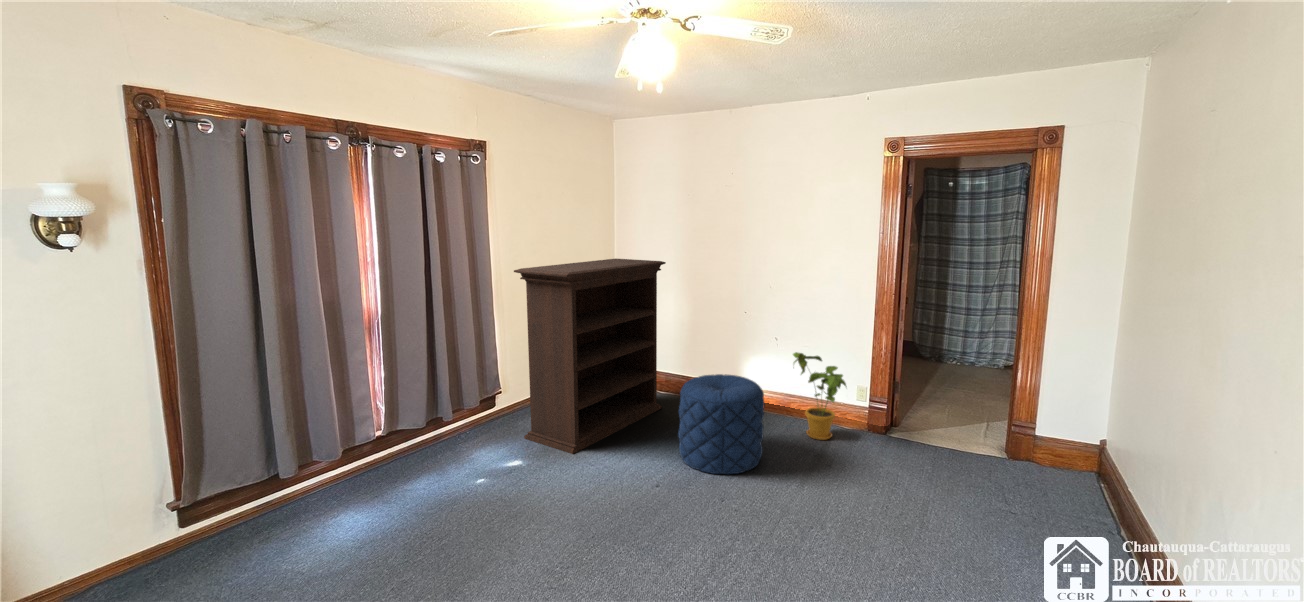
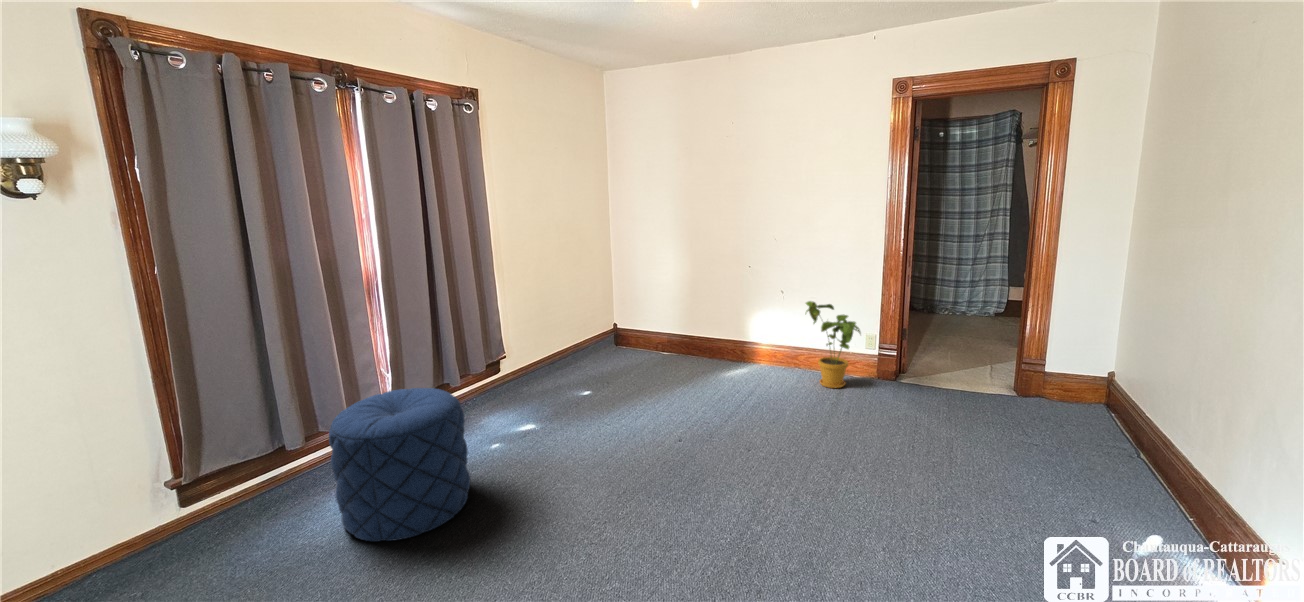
bookshelf: present [514,259,666,454] -> none [516,216,670,415]
pouf: present [678,374,765,474] -> present [329,388,470,541]

